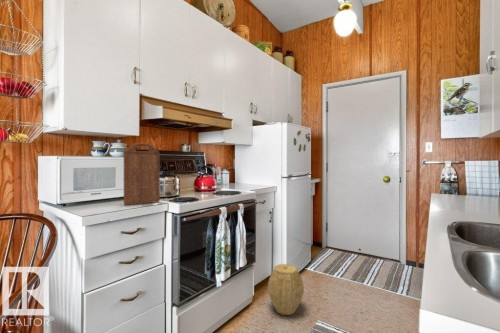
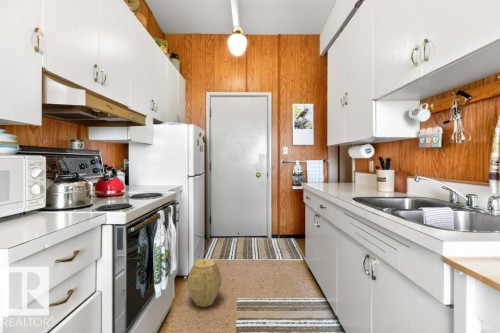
cutting board: present [124,143,160,205] -> none [37,136,85,225]

